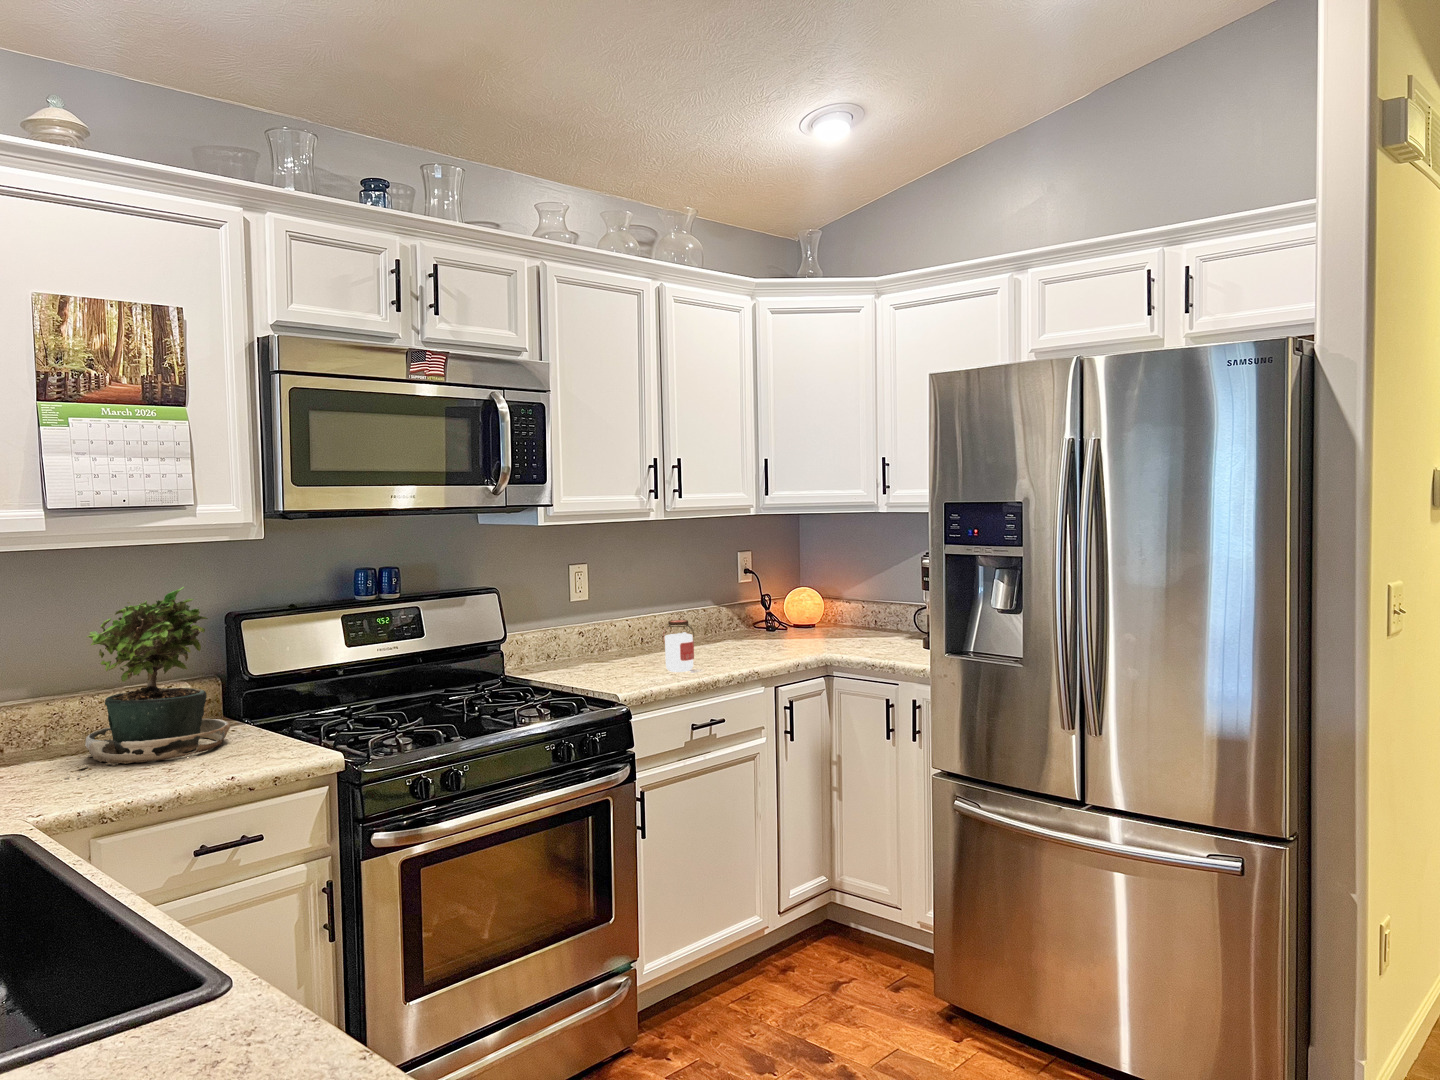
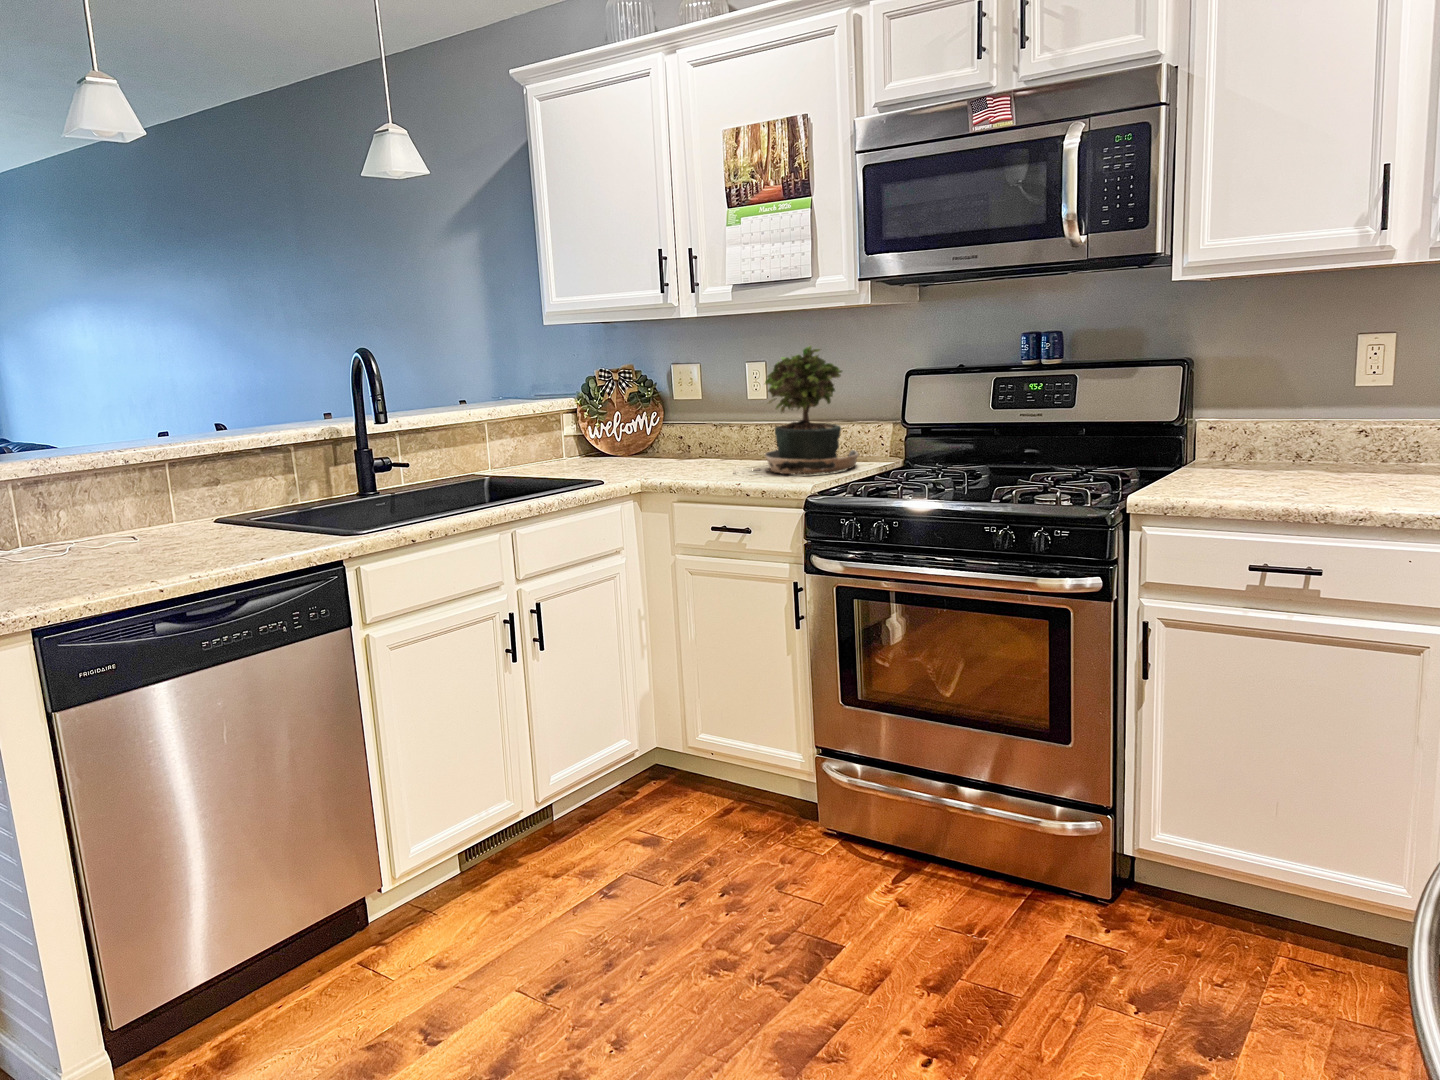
jar: present [664,620,694,672] -> none [1335,425,1390,504]

